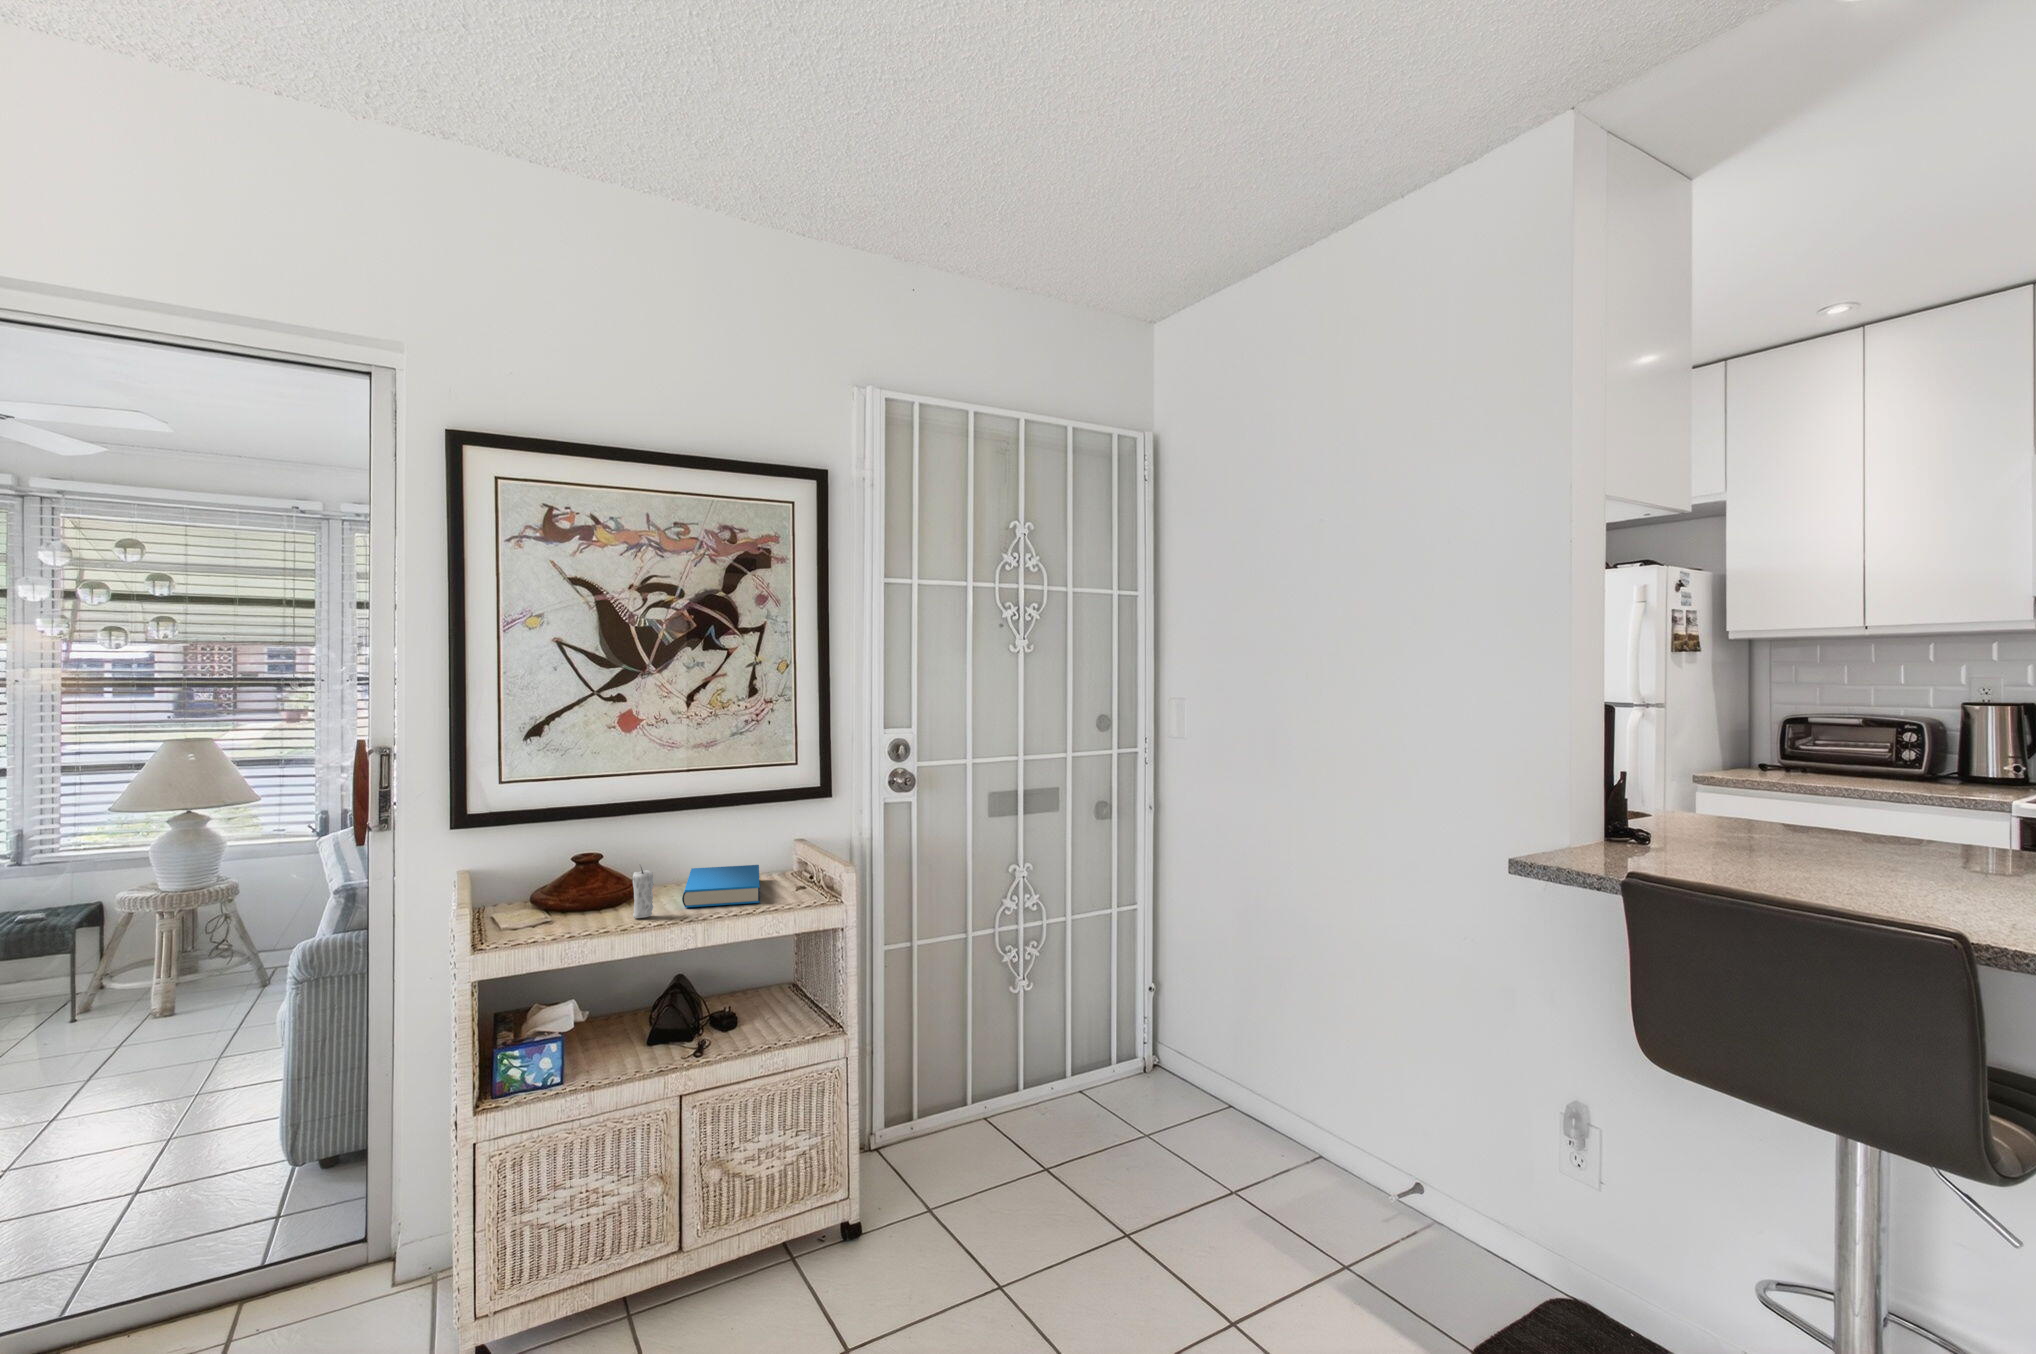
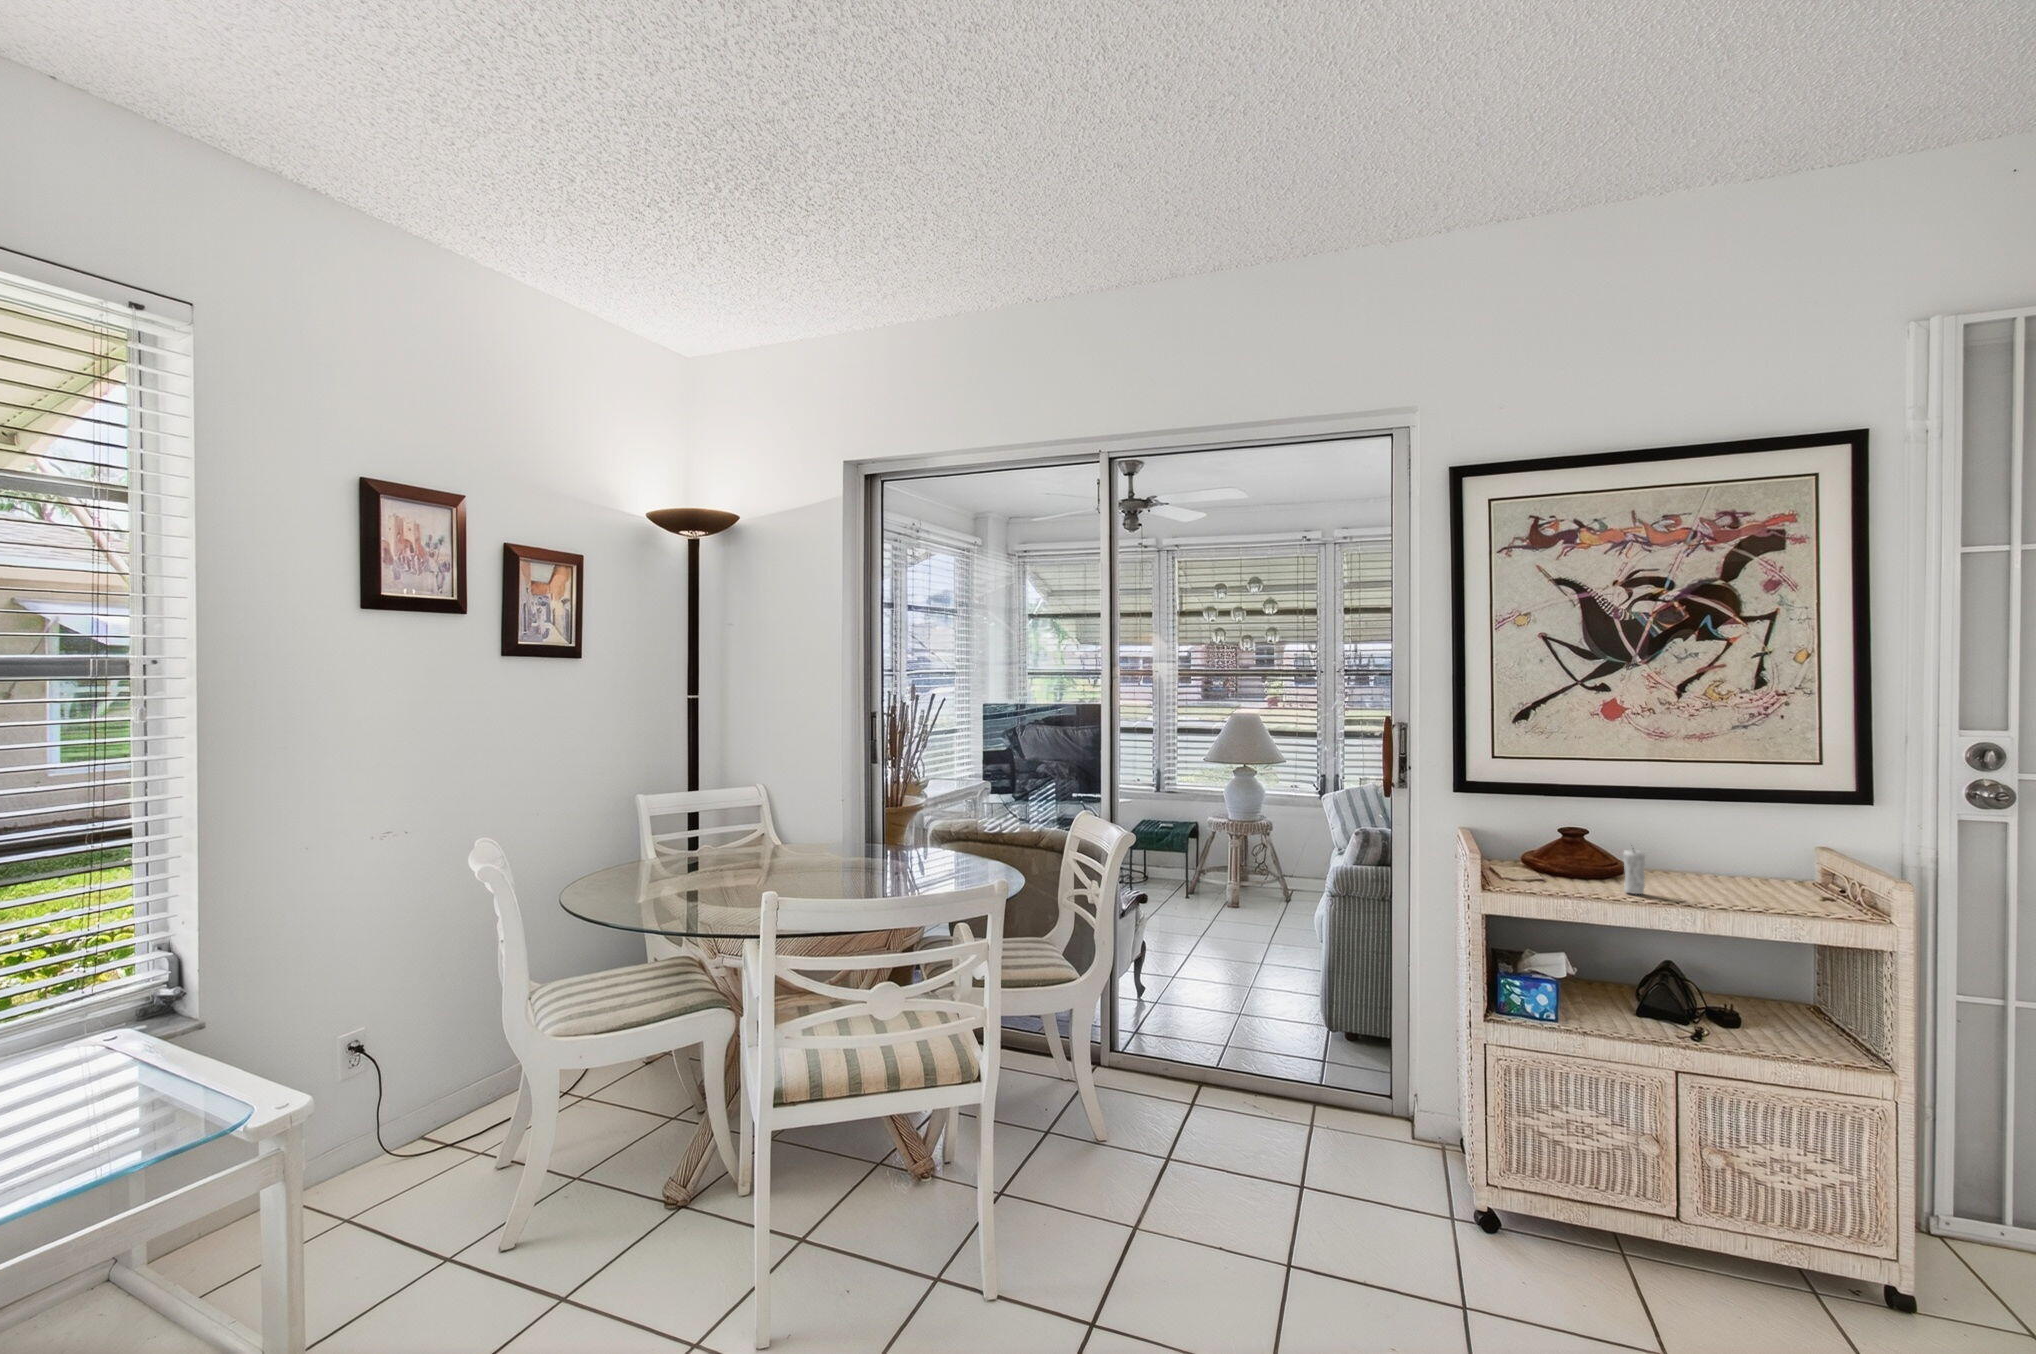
book: present [682,865,760,908] -> none [1677,857,1772,905]

